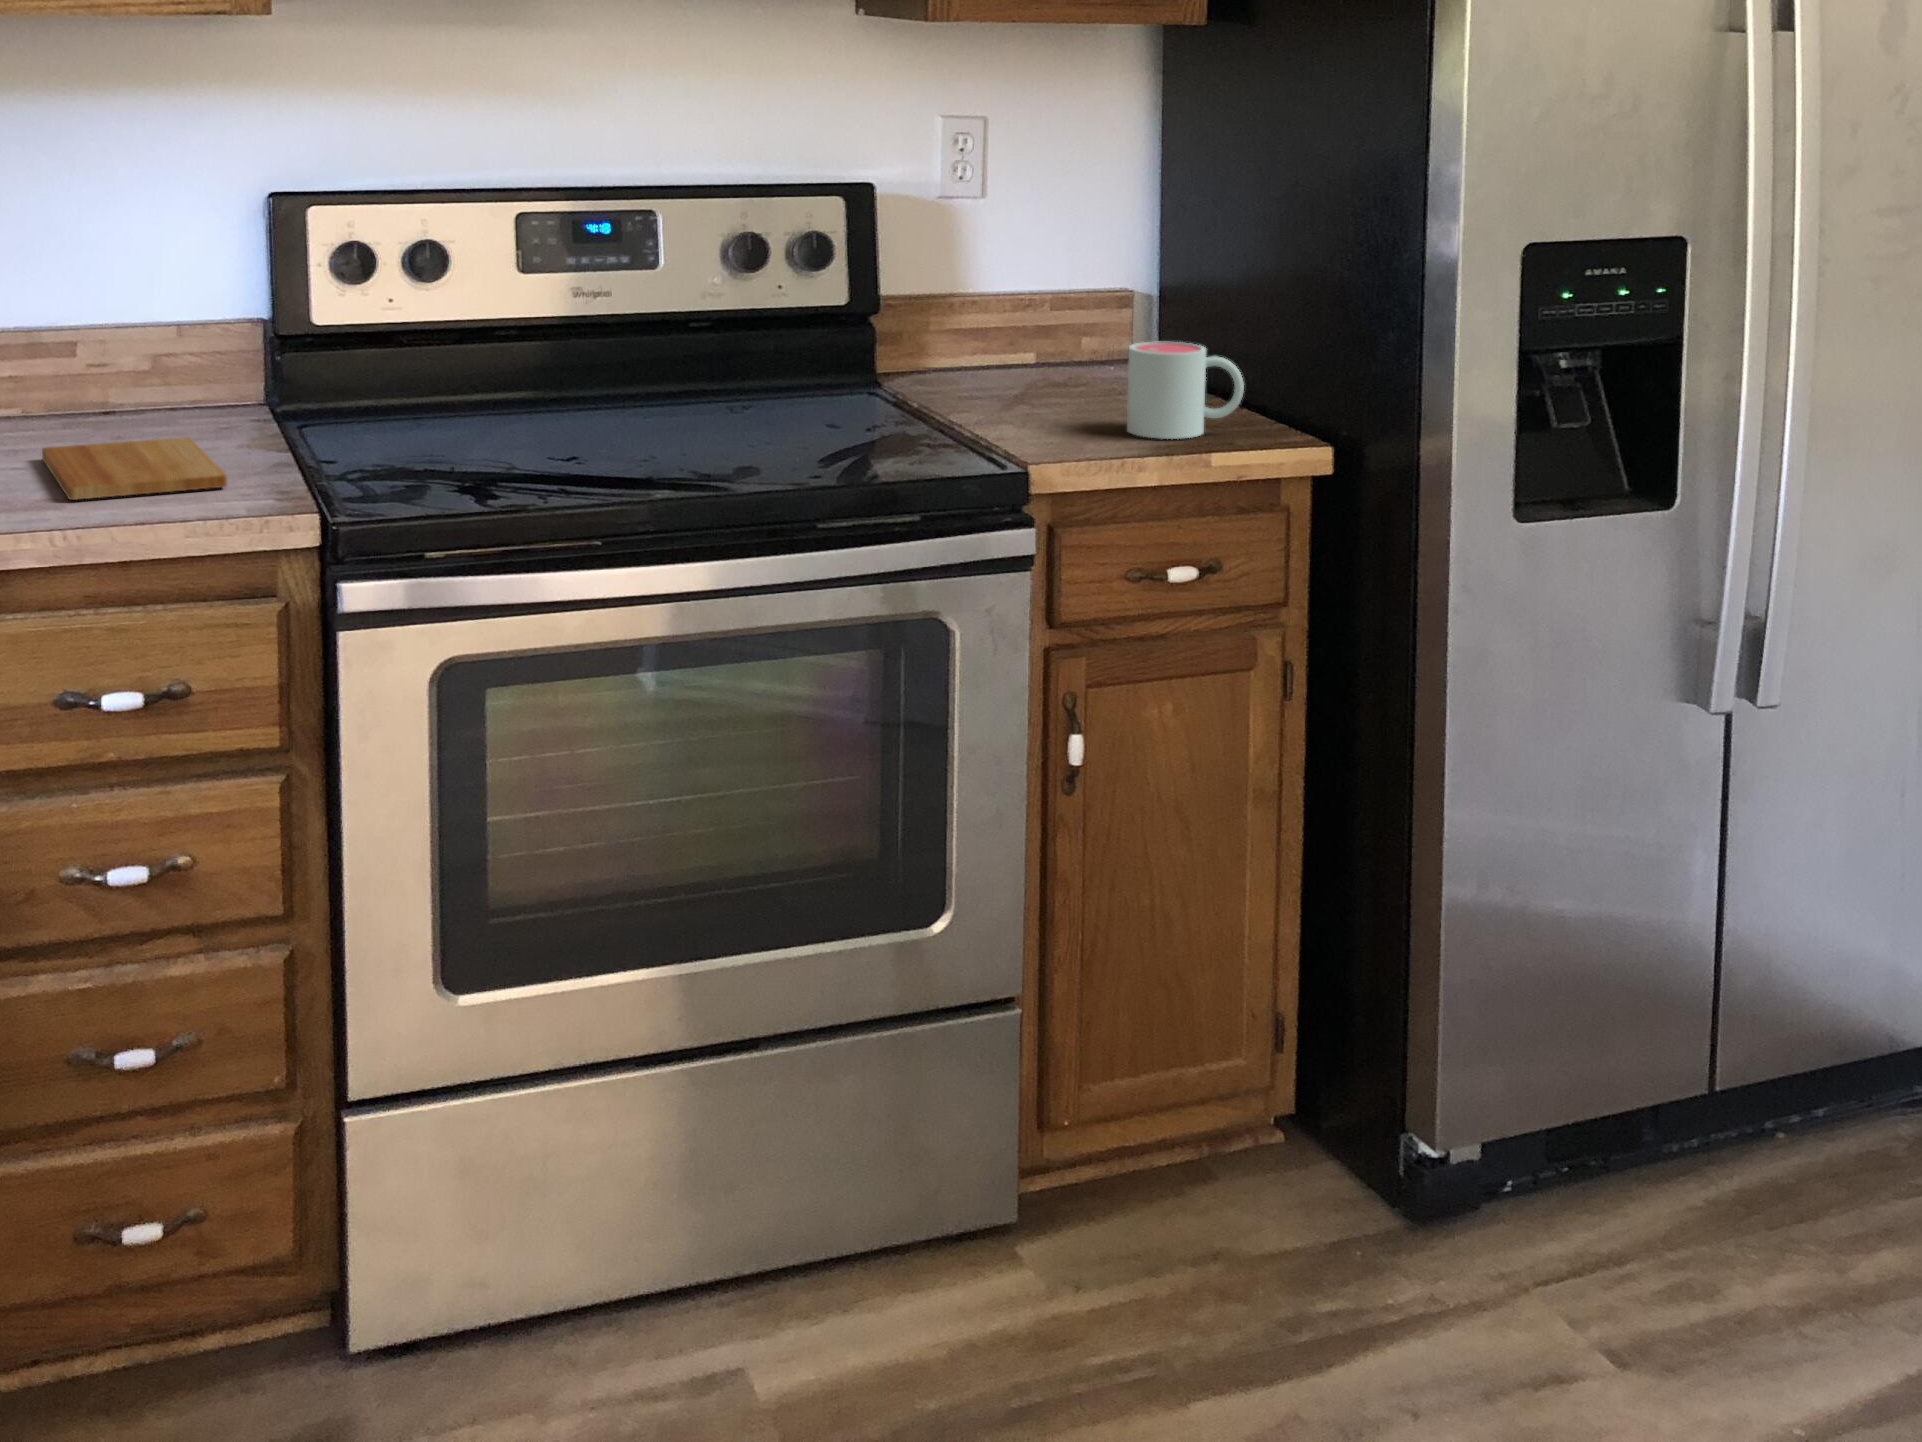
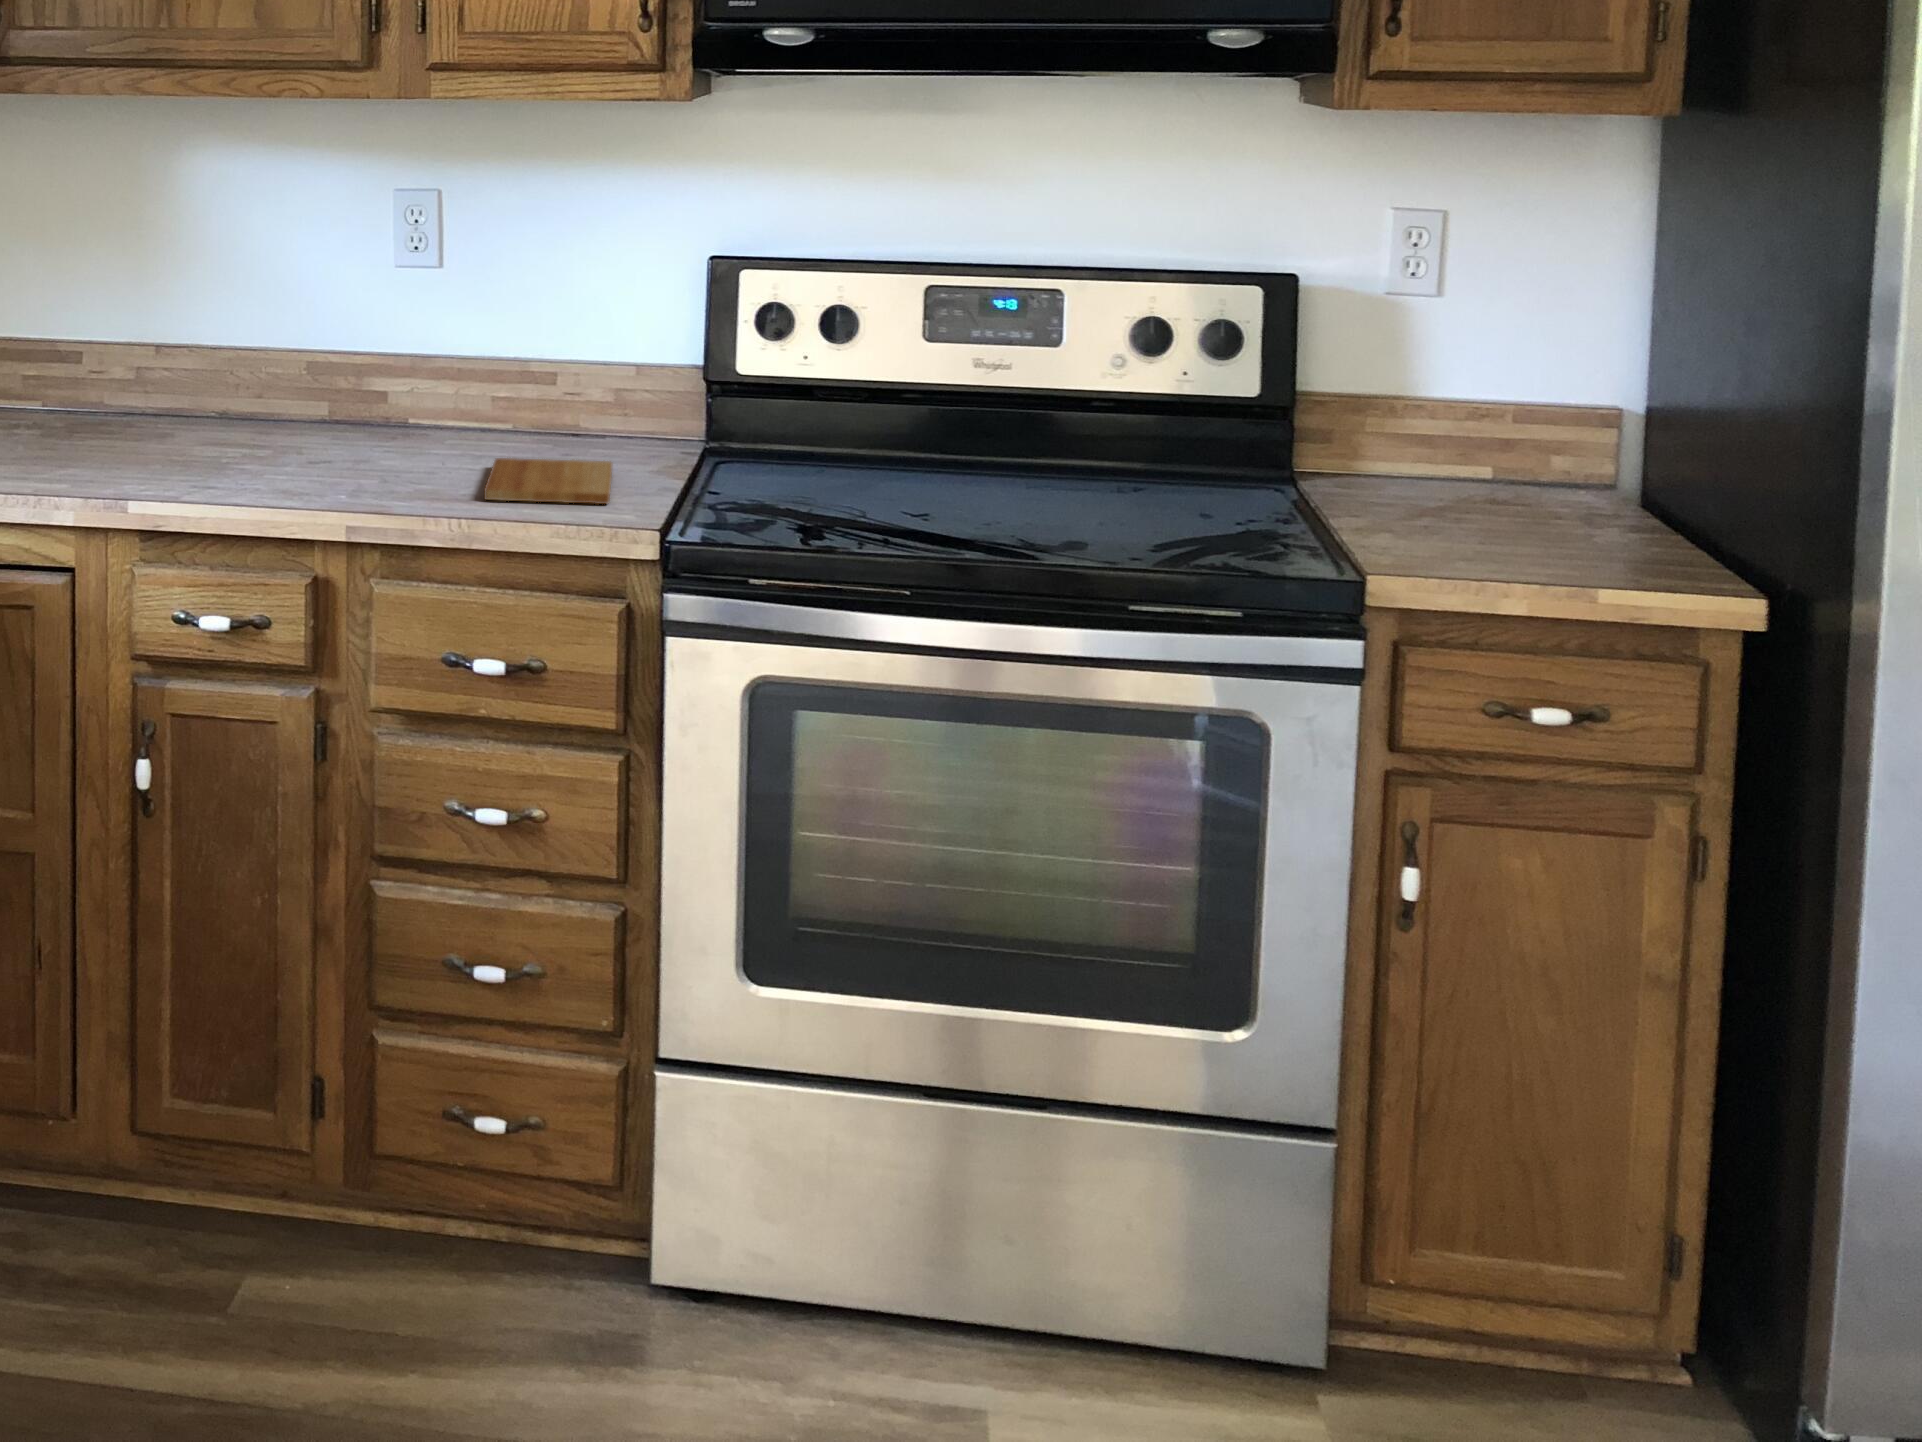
mug: present [1127,342,1244,439] -> none [1520,460,1662,568]

